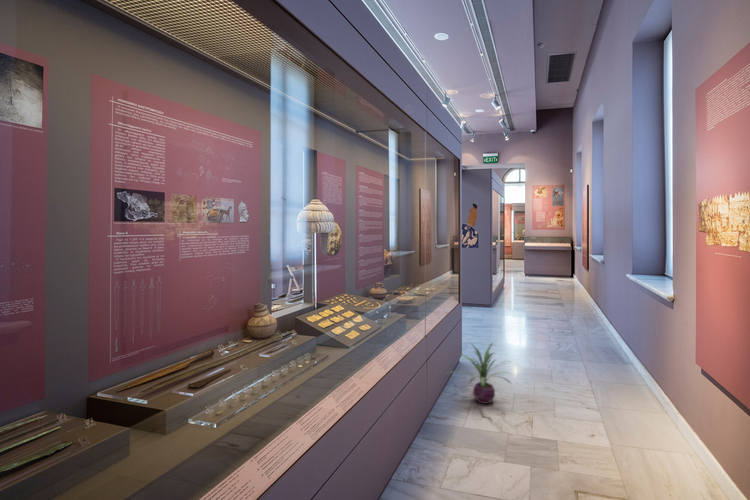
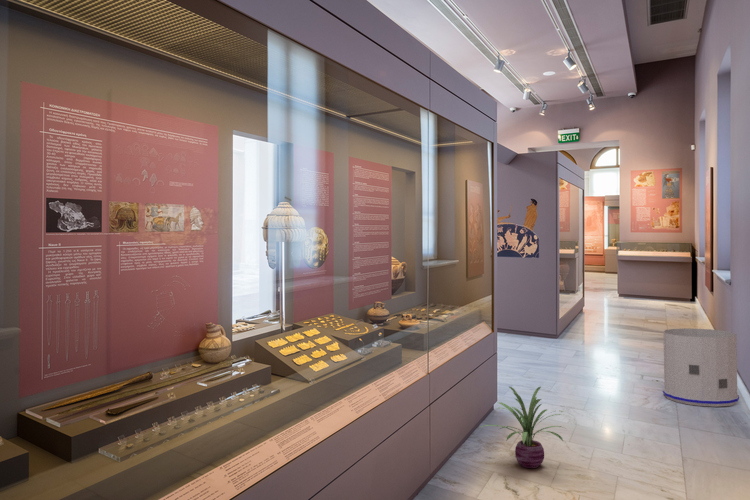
trash can: none [567,298,621,354] -> present [663,328,739,407]

